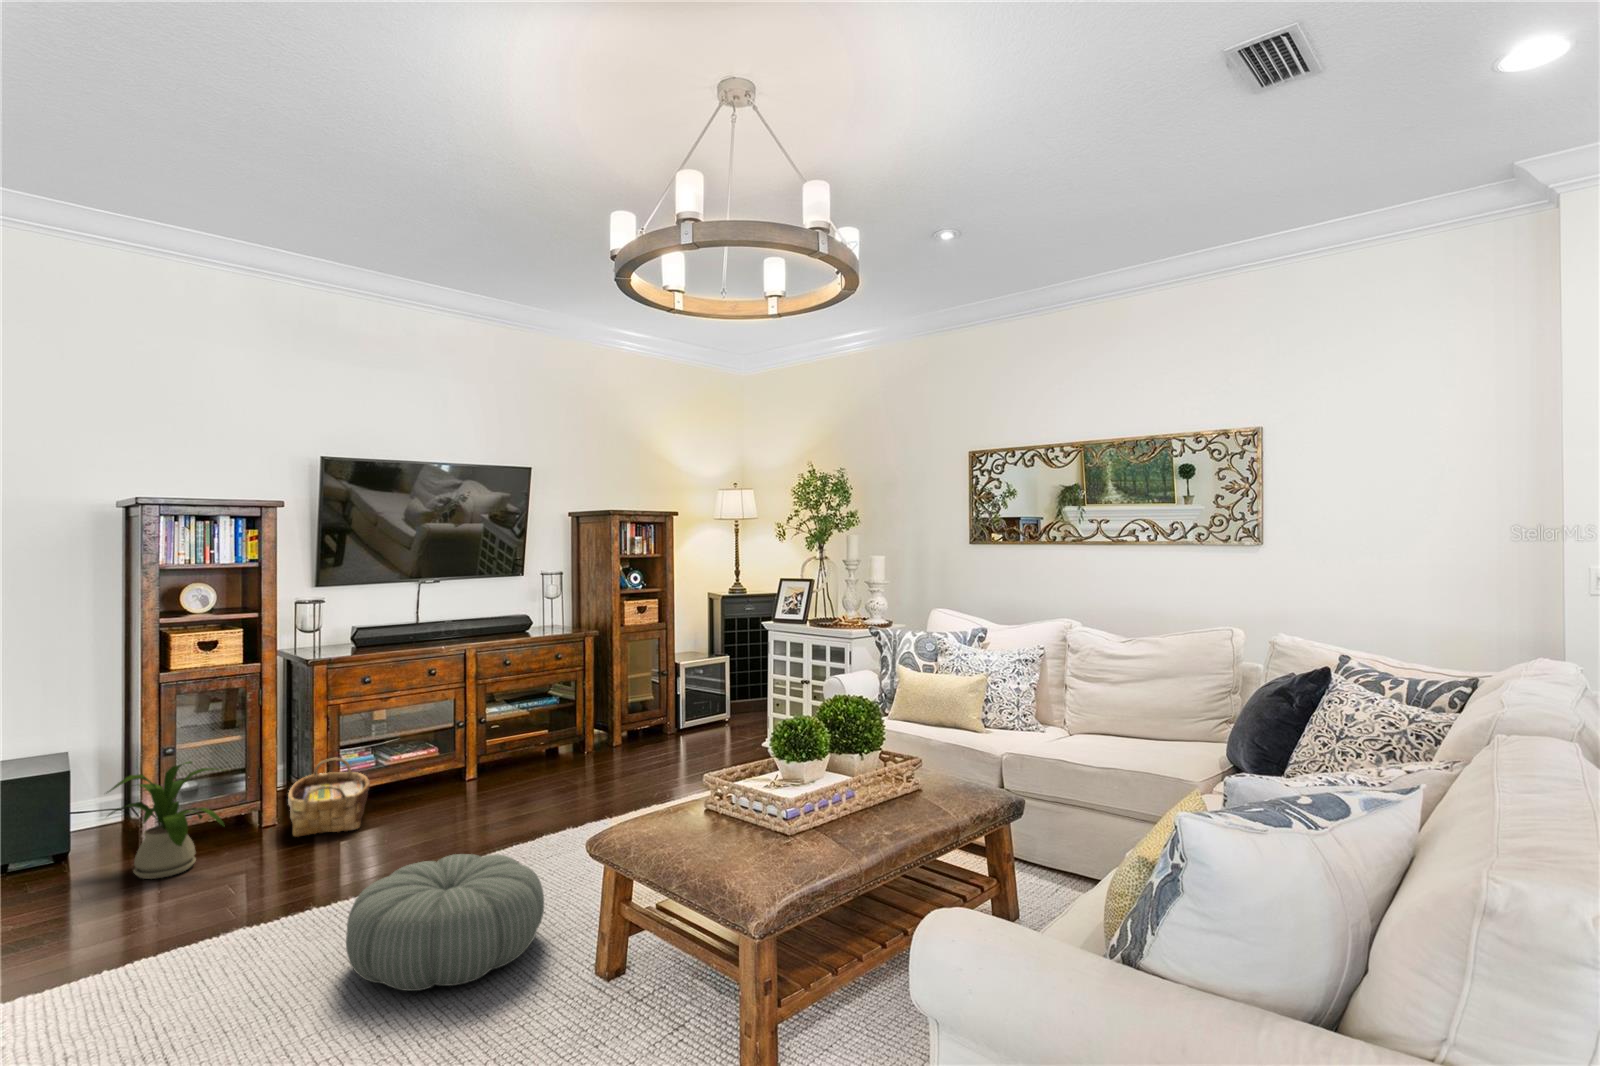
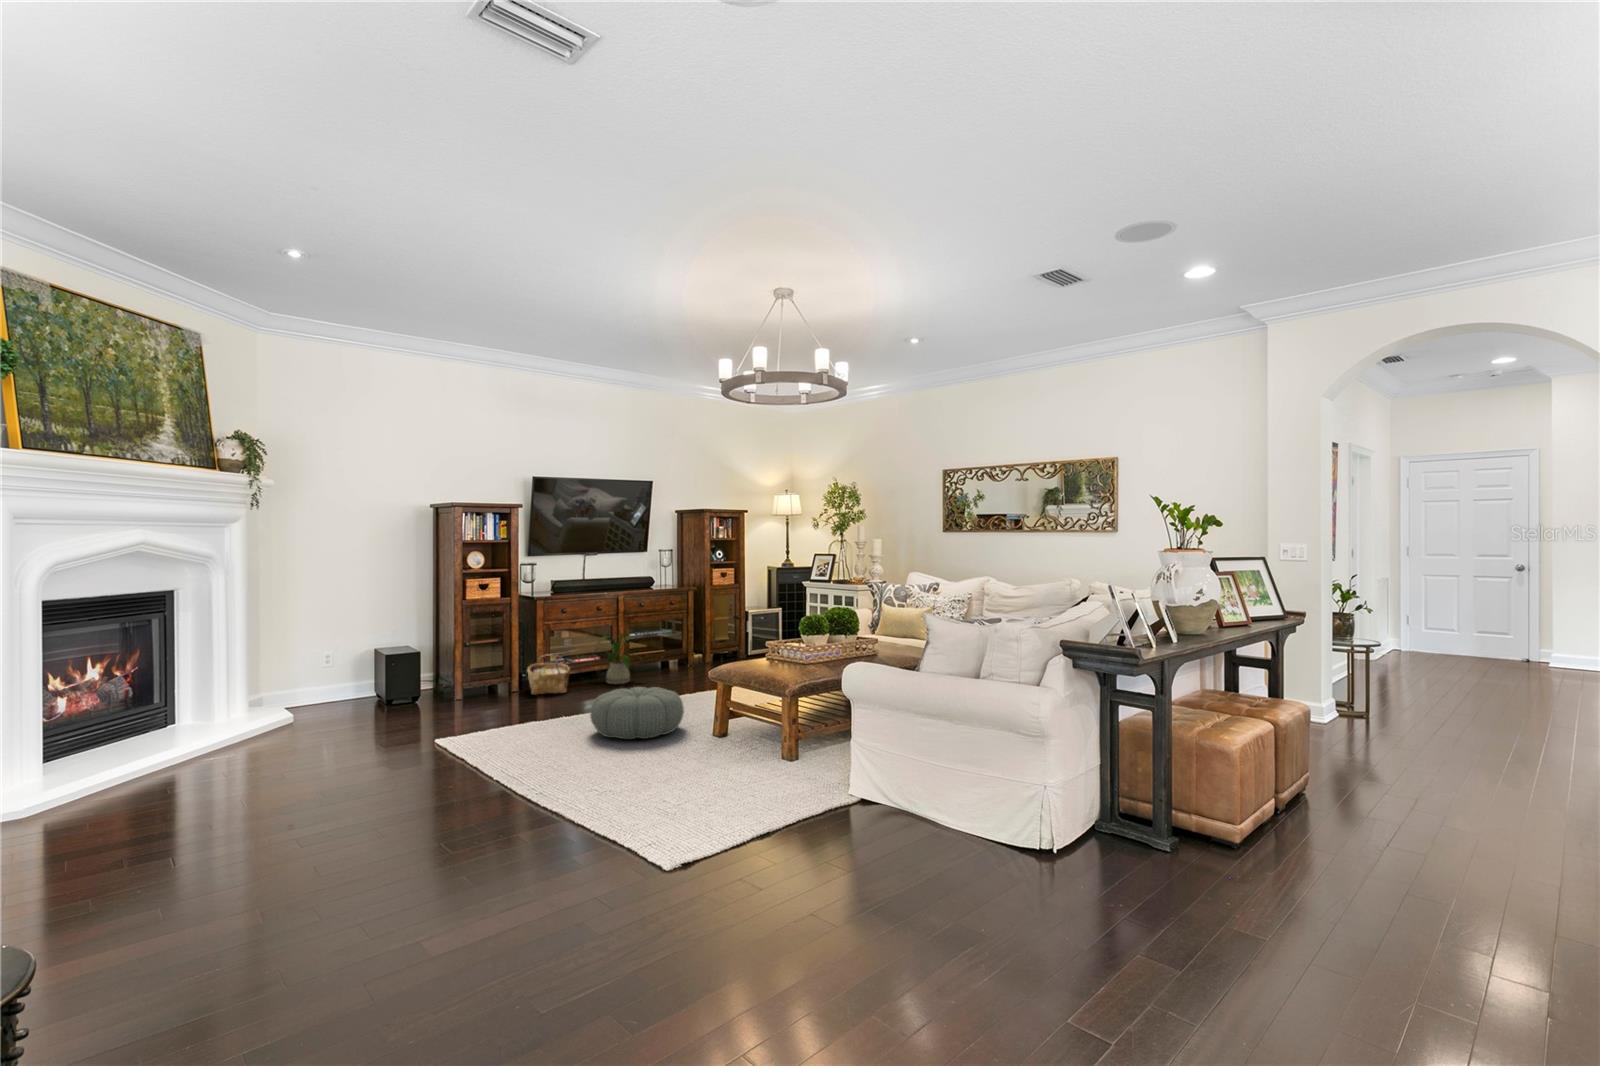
house plant: present [108,761,224,879] -> present [596,633,633,684]

